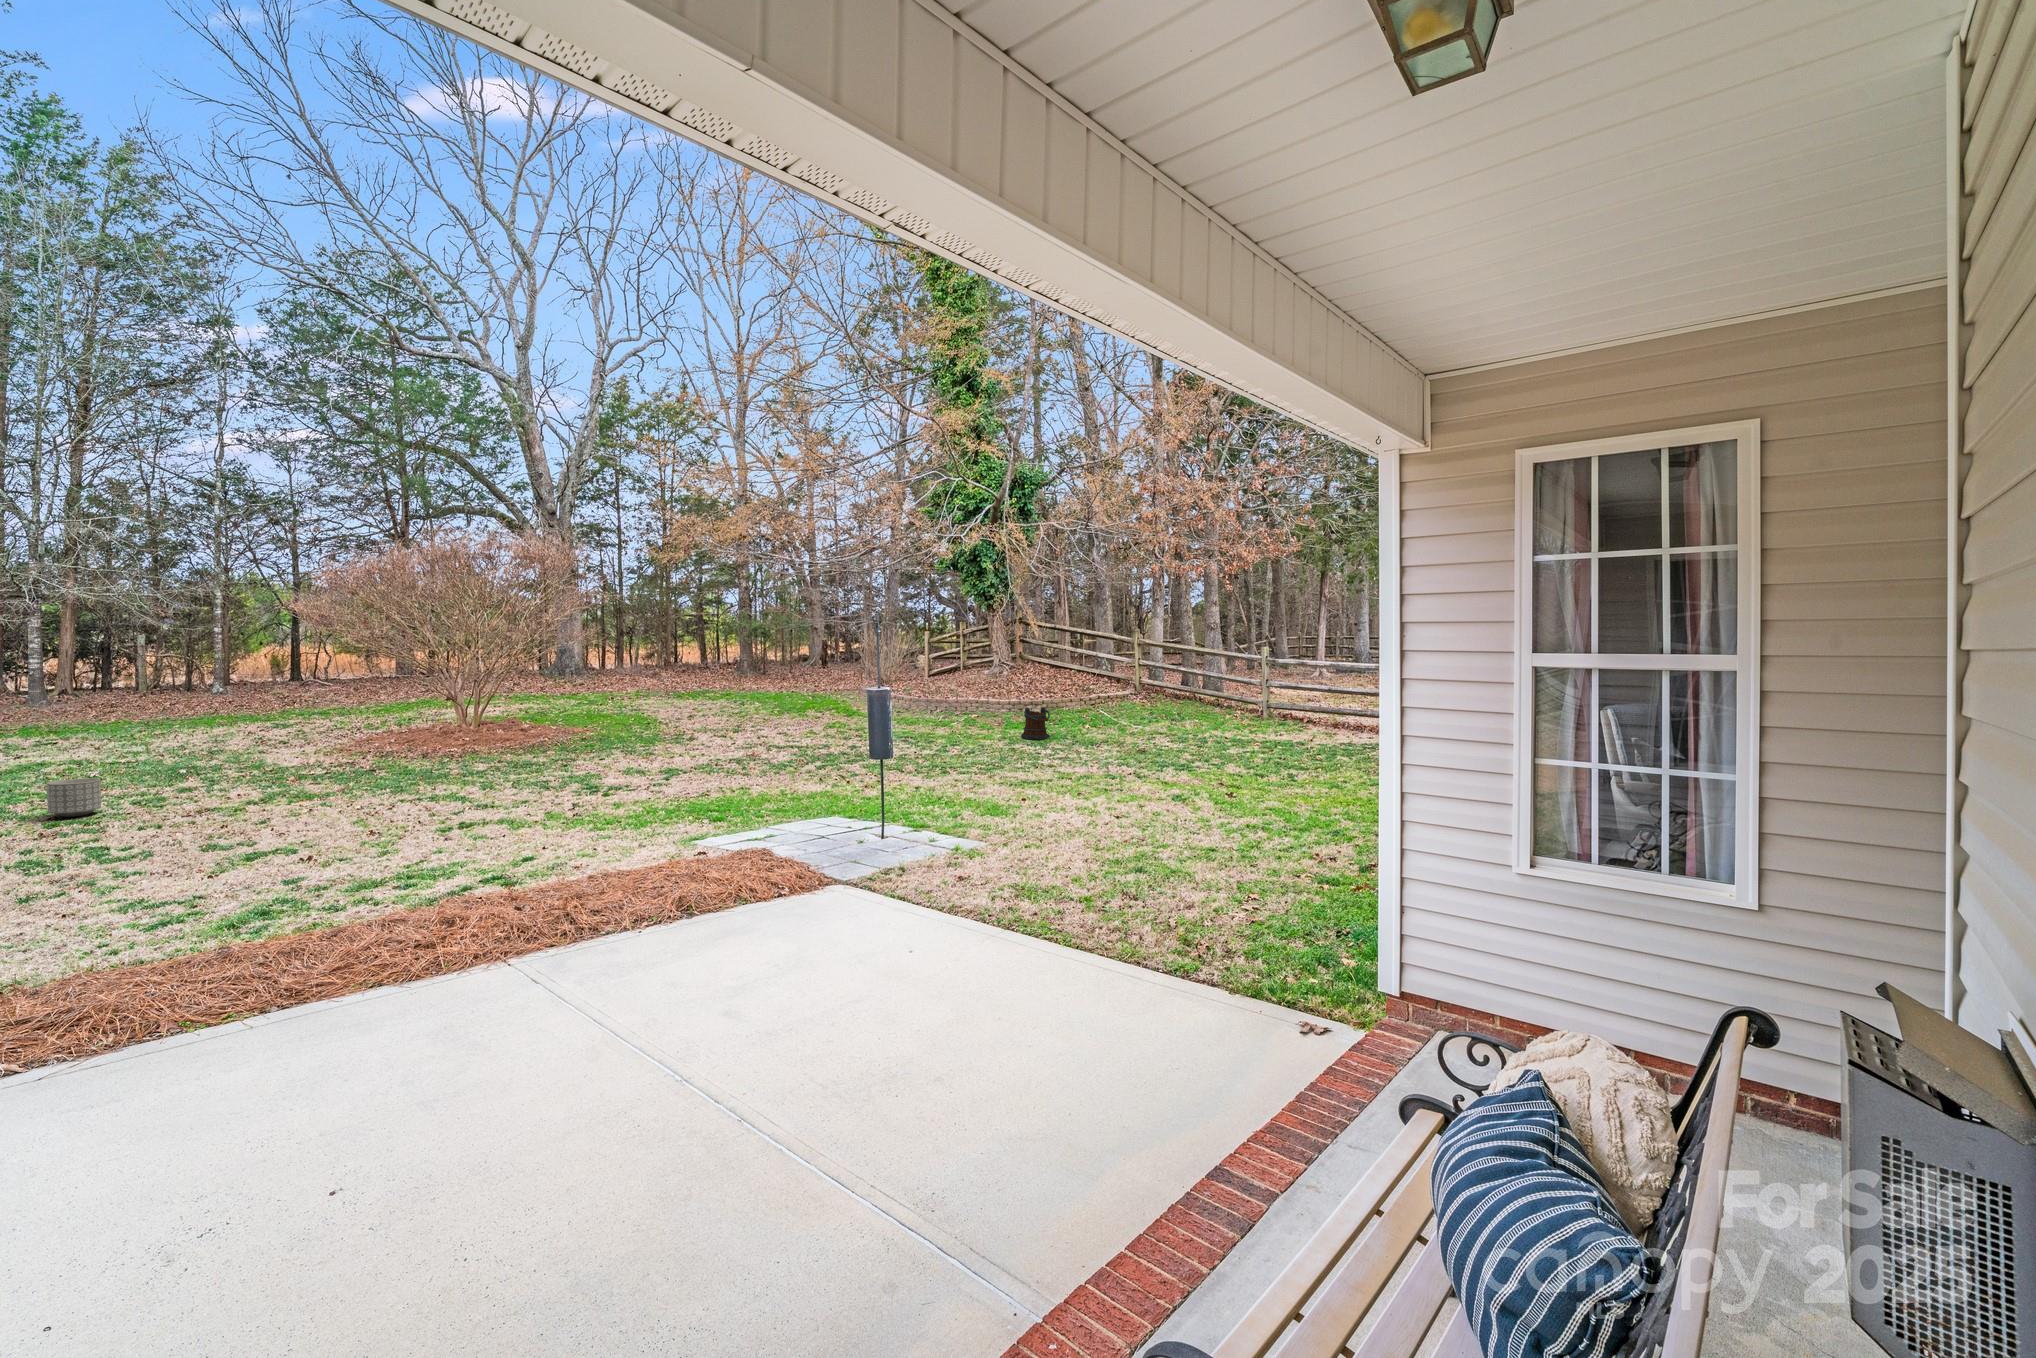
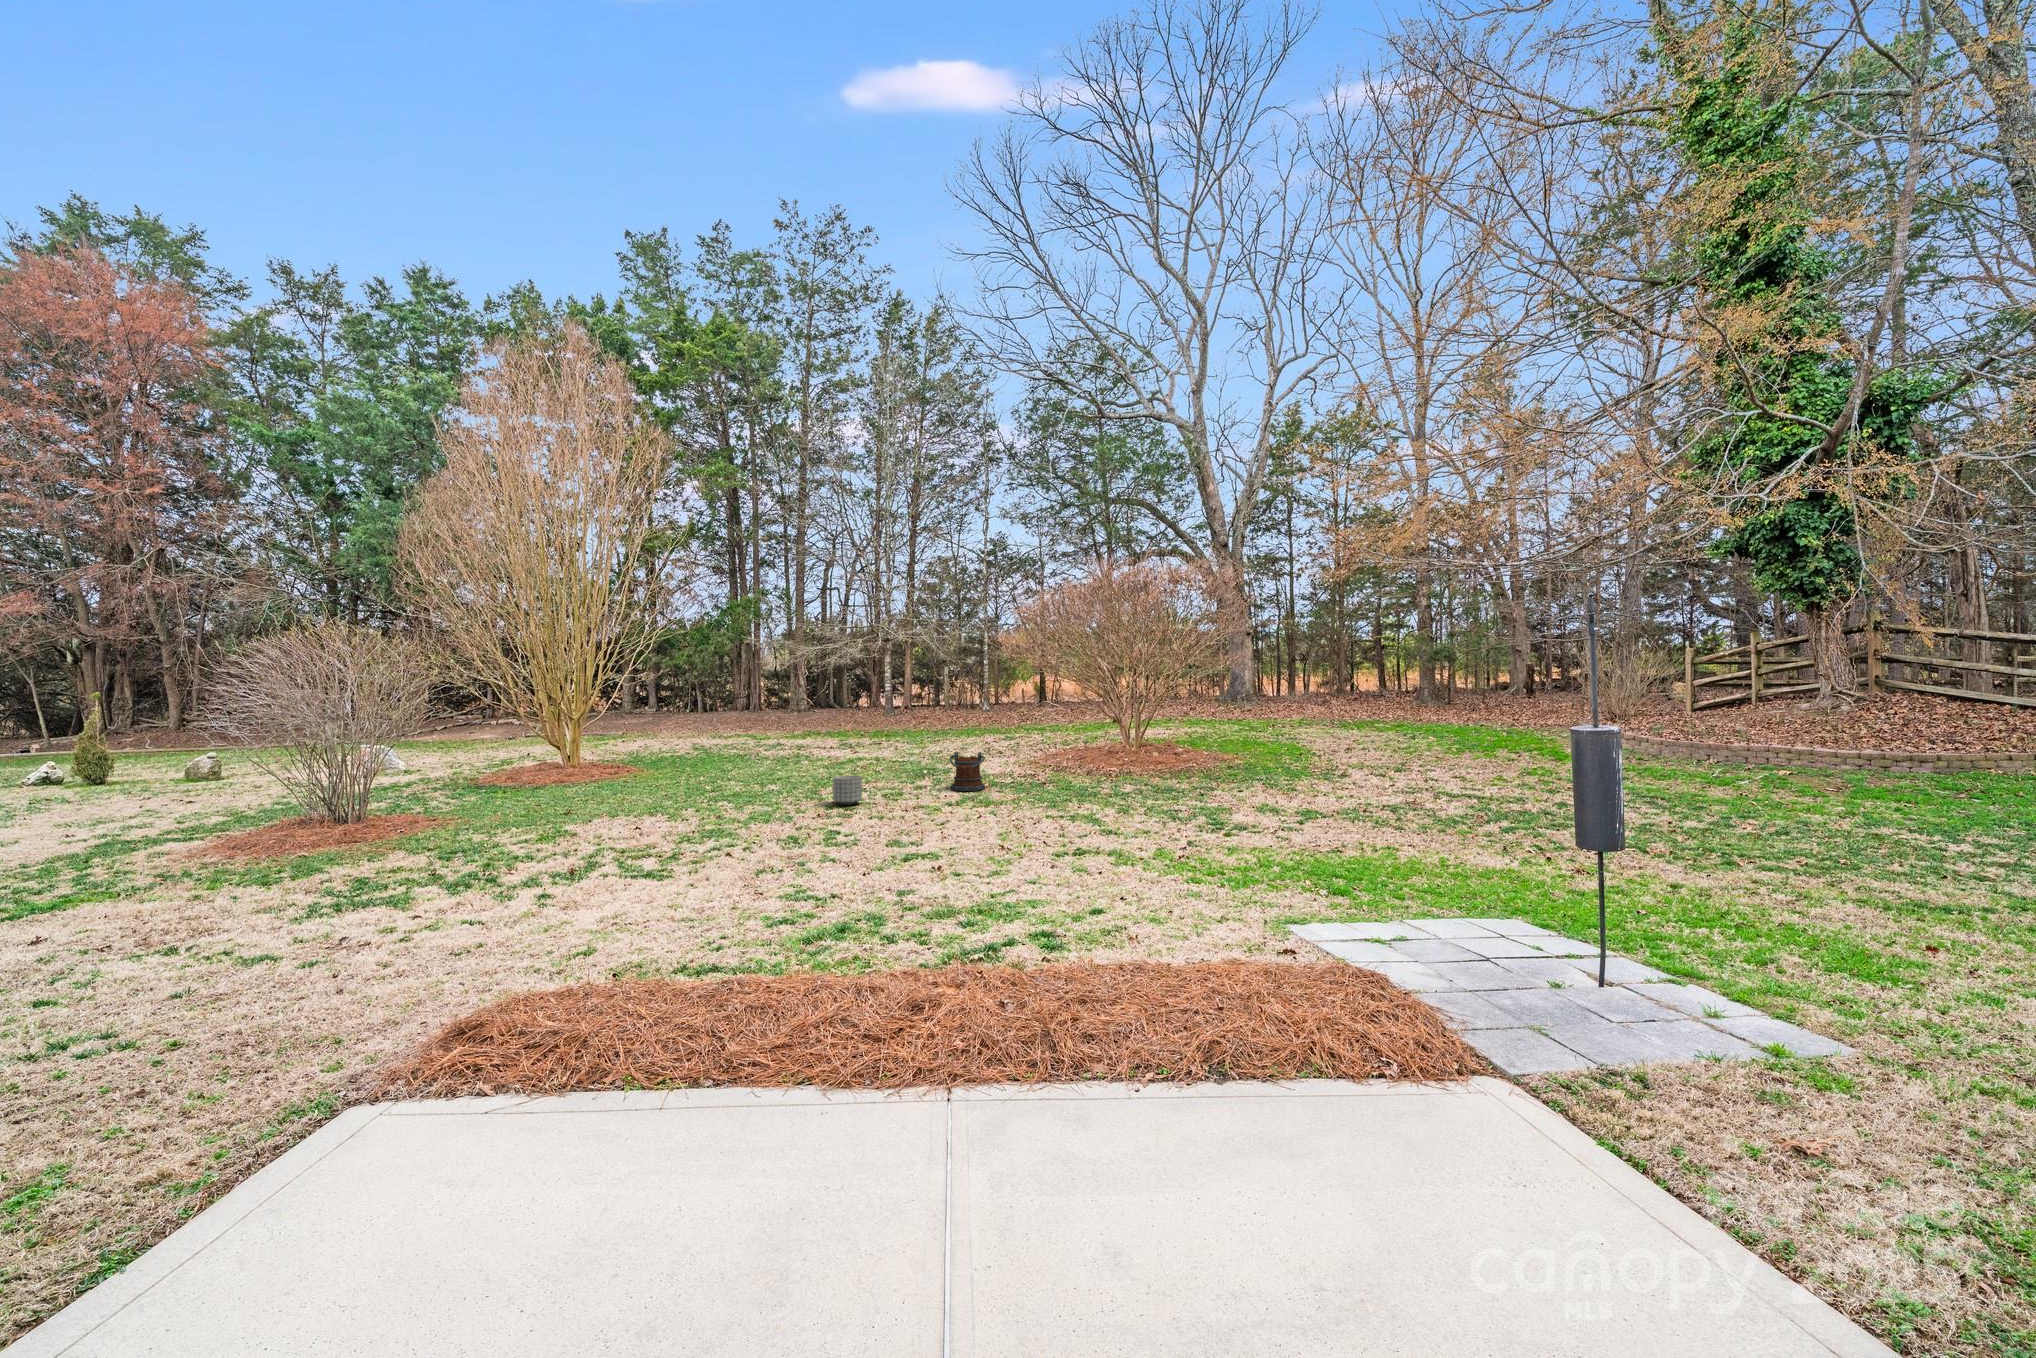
bucket: present [1021,707,1050,739] -> present [950,752,986,791]

